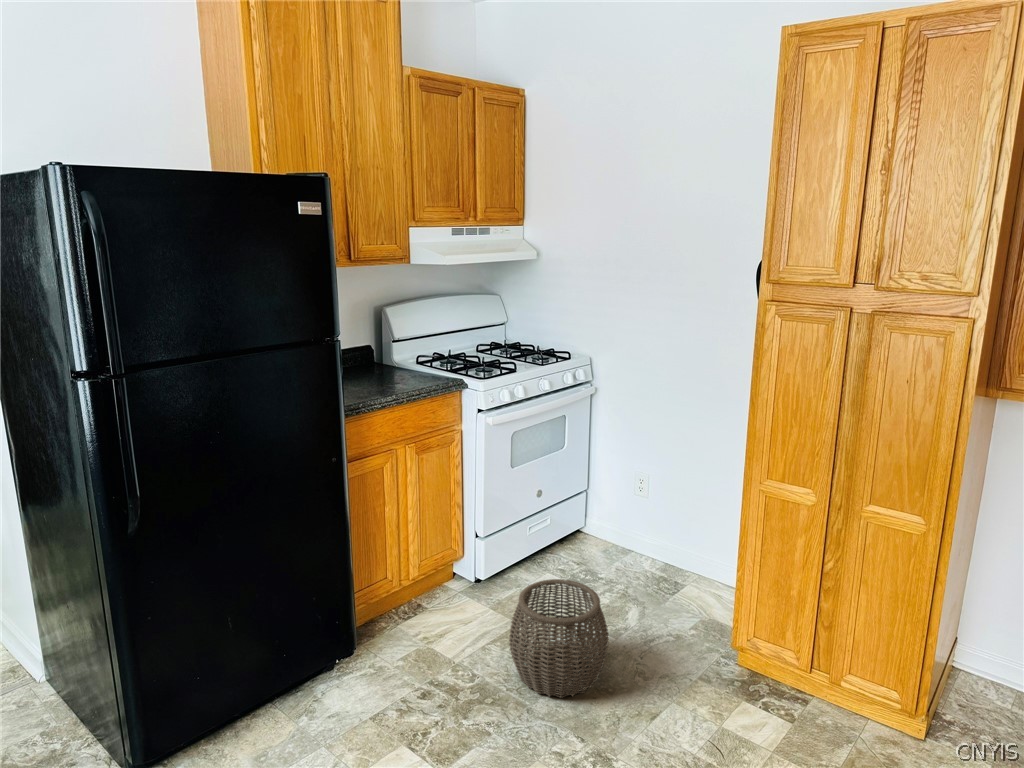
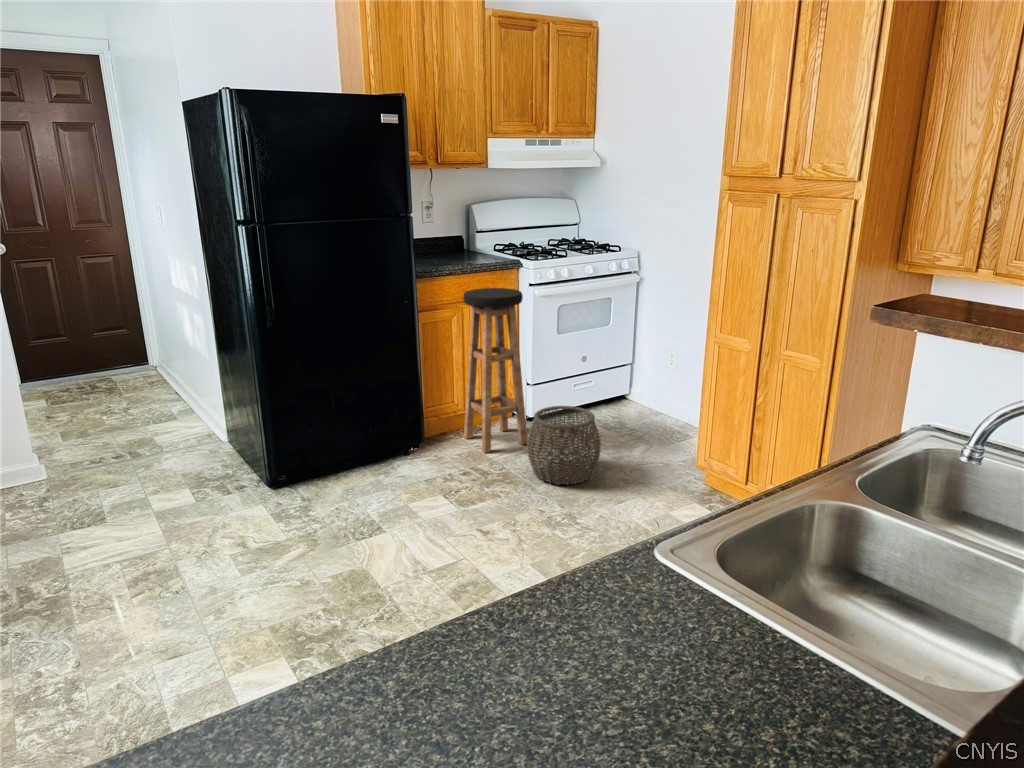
bar stool: none [402,422,491,649] -> present [463,288,528,453]

